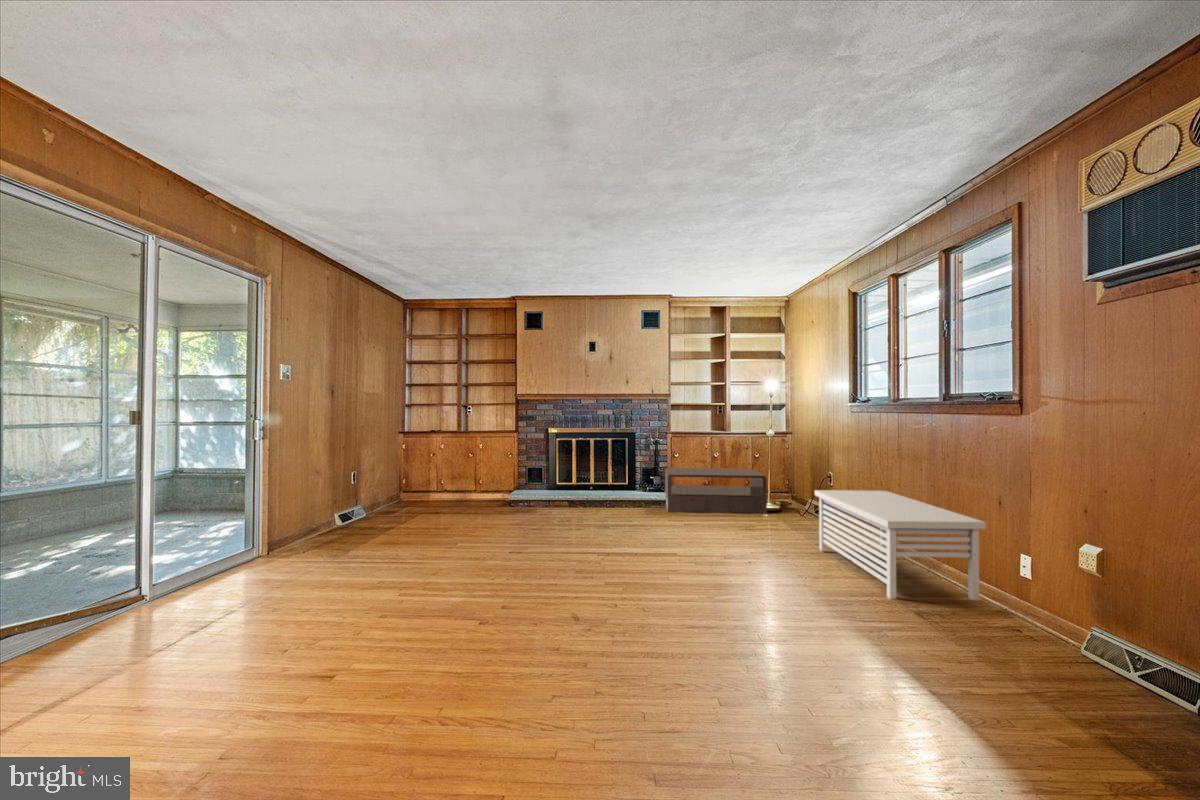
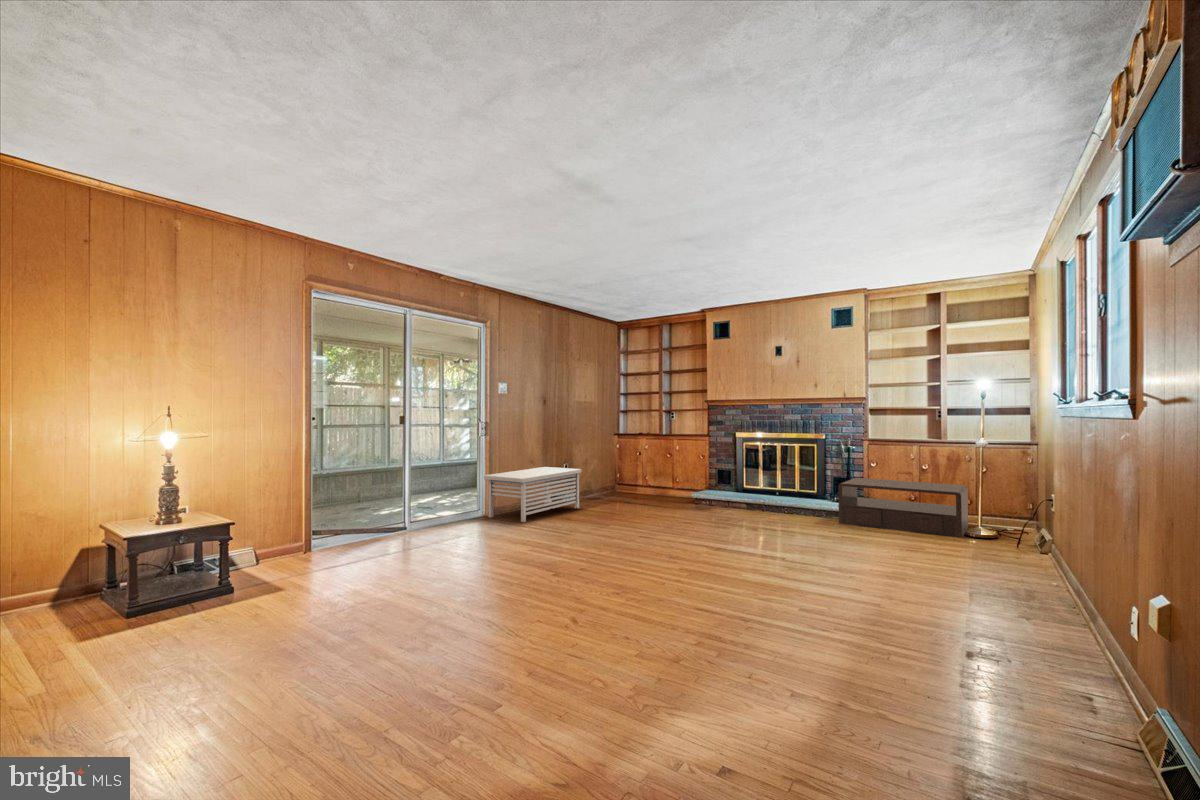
storage bench: present [815,490,986,600] -> present [484,467,581,522]

